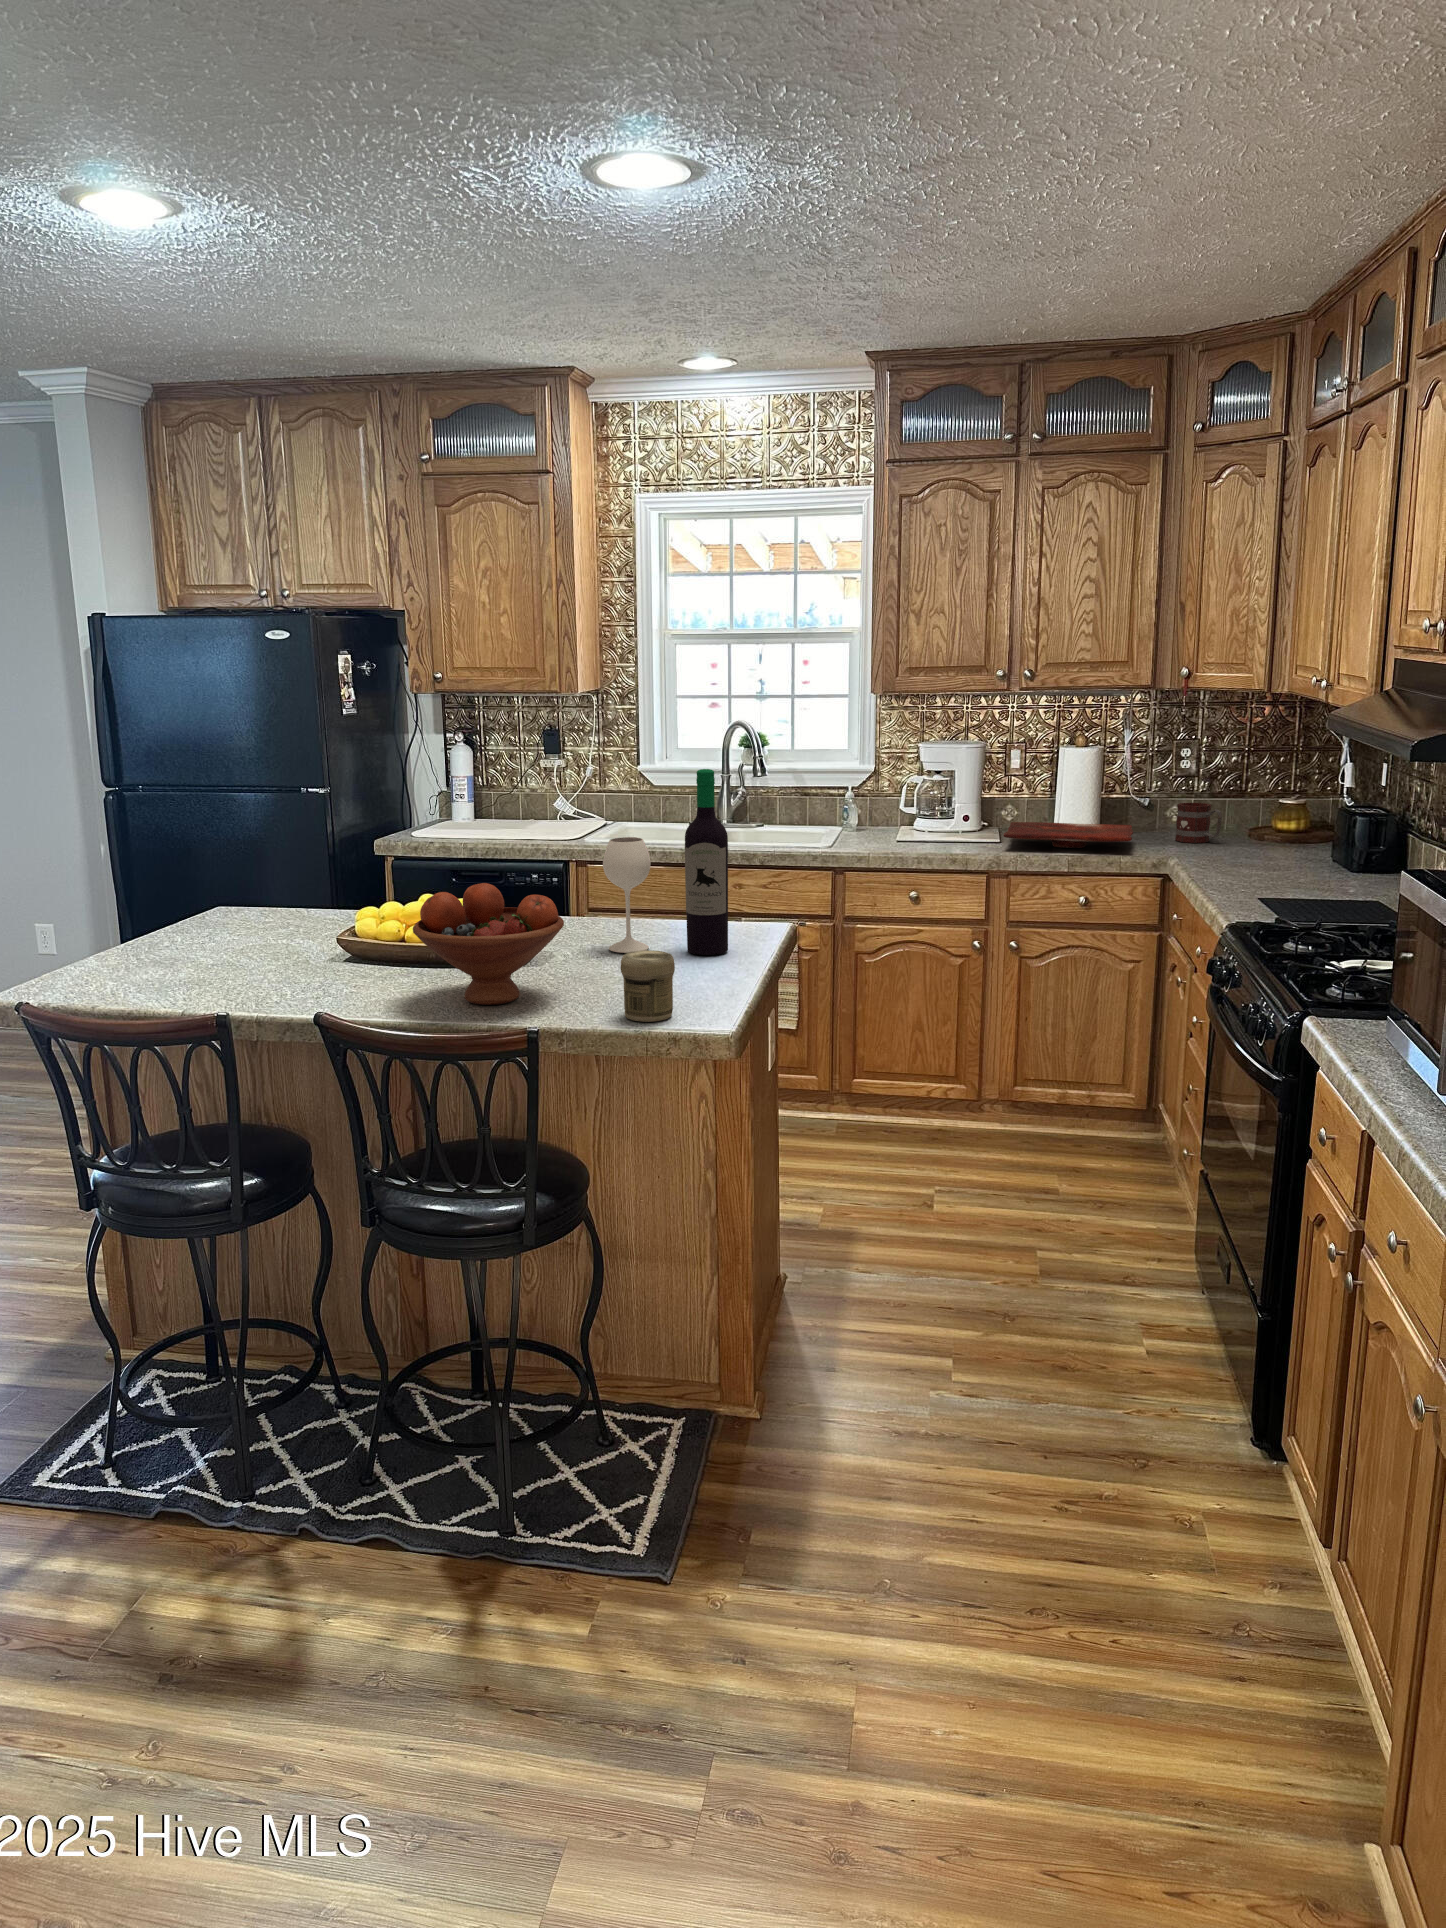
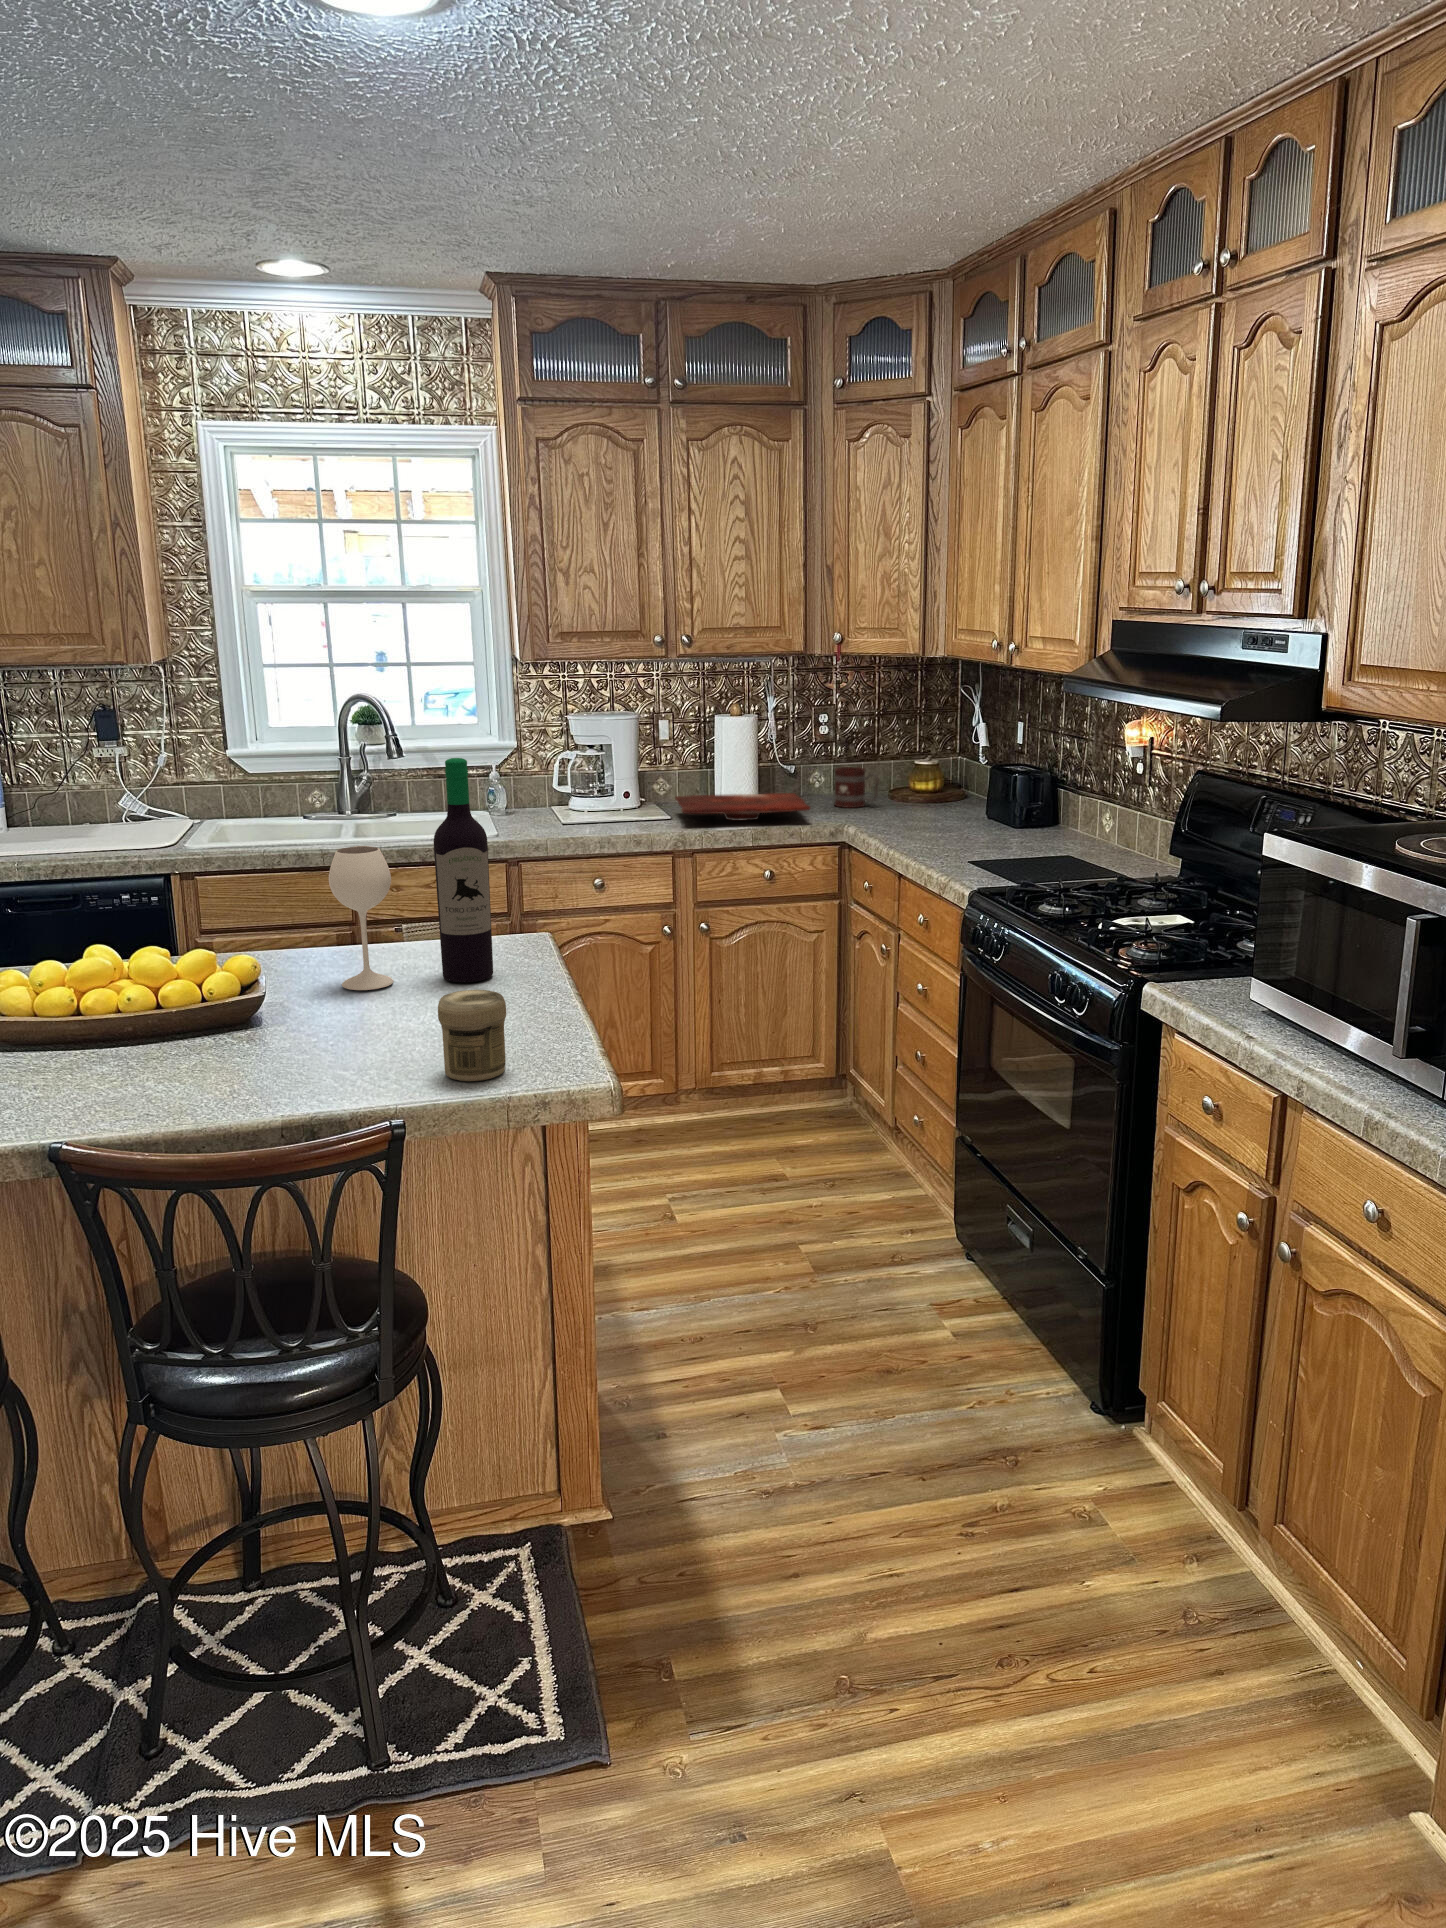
fruit bowl: present [413,883,564,1005] -> none [129,923,341,1086]

